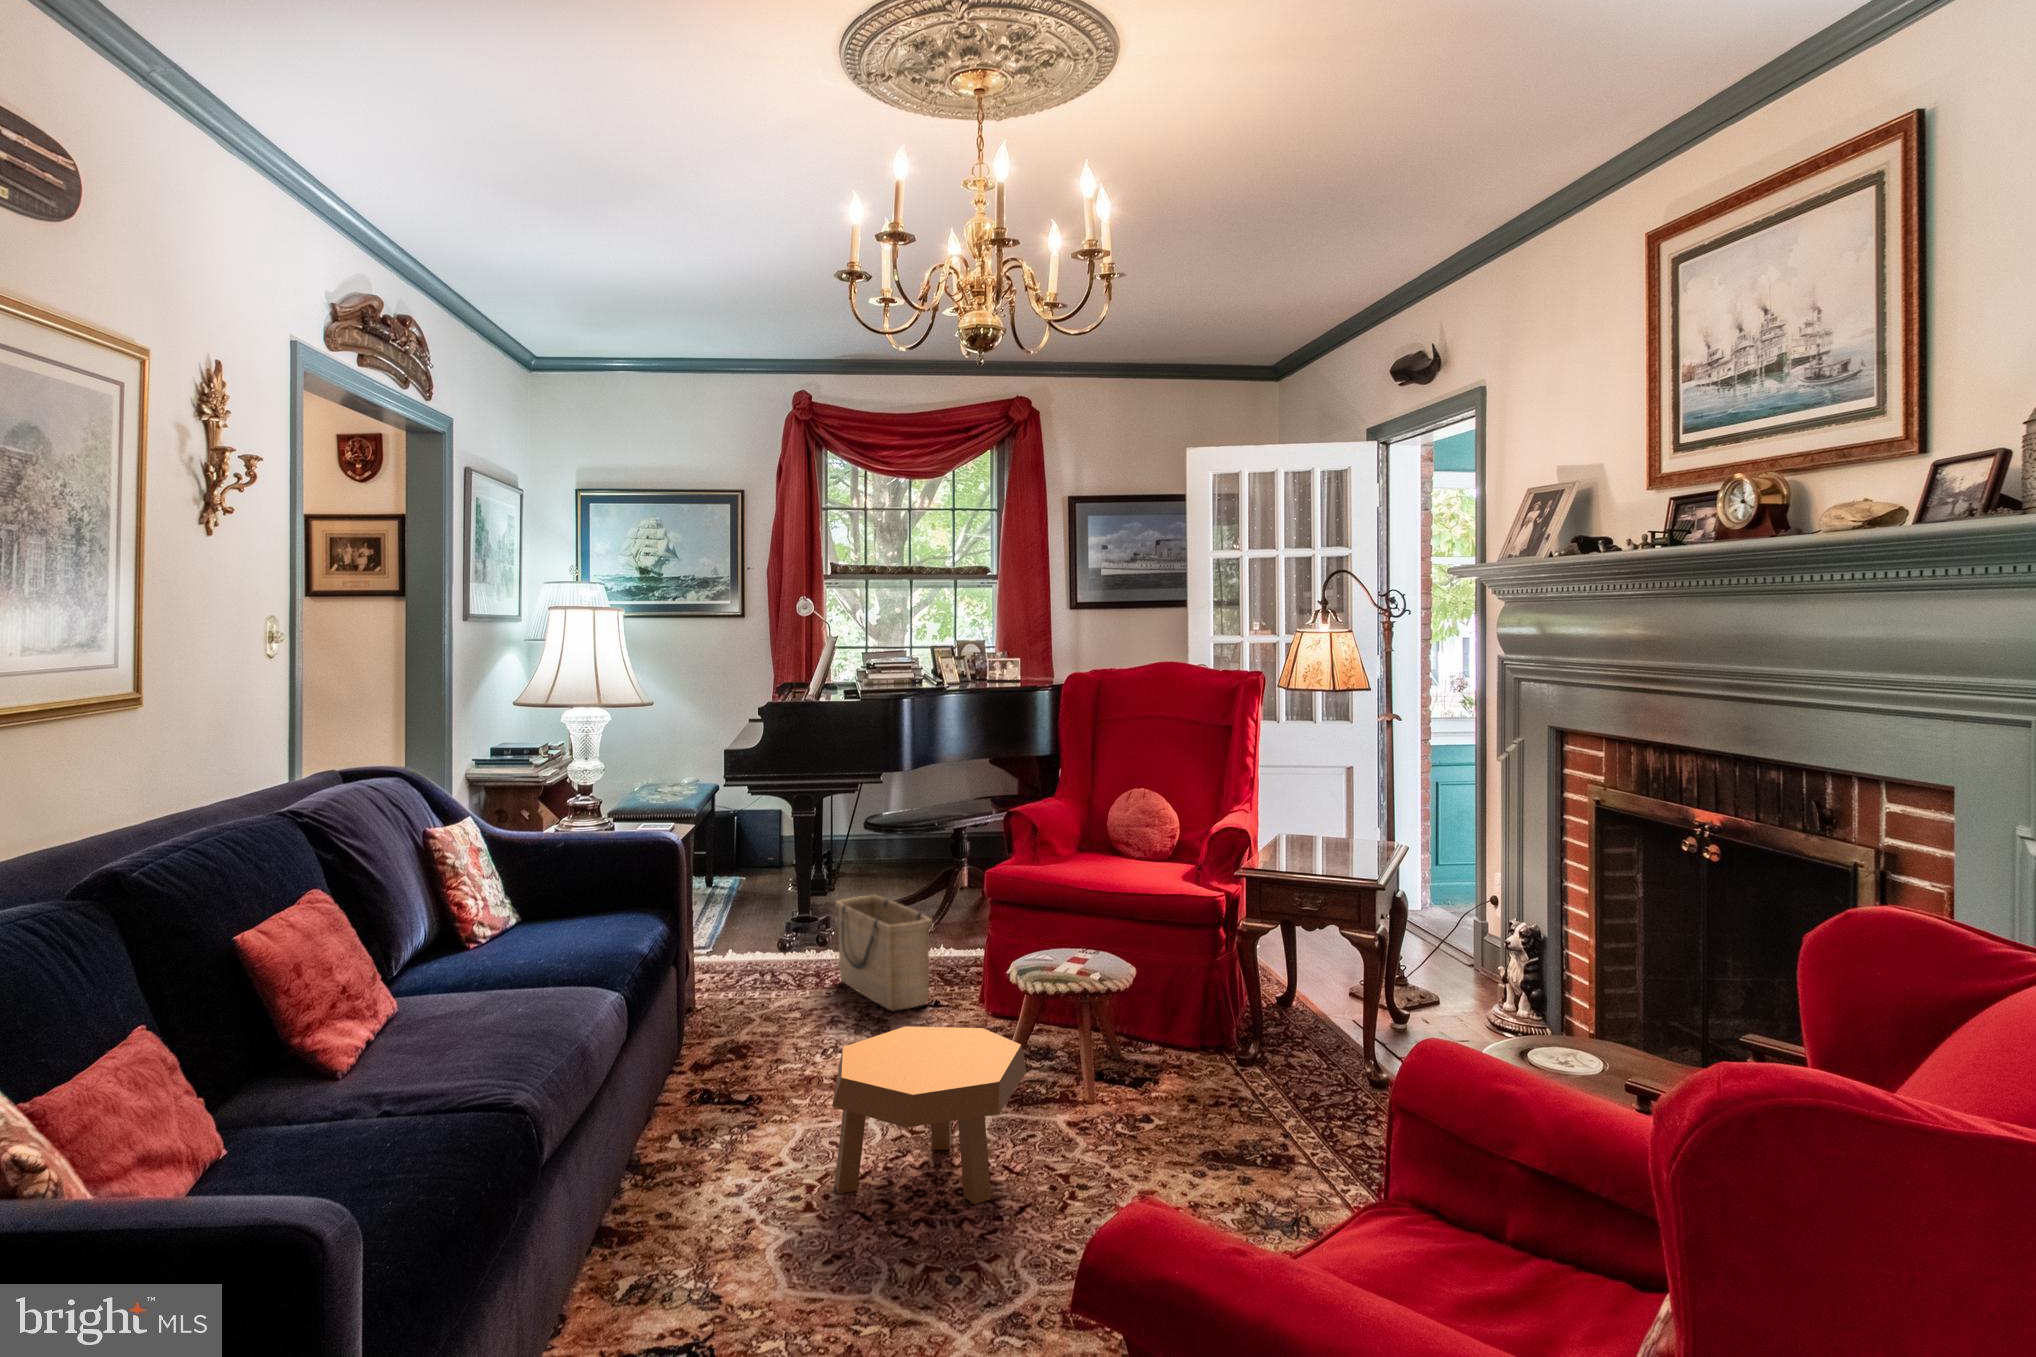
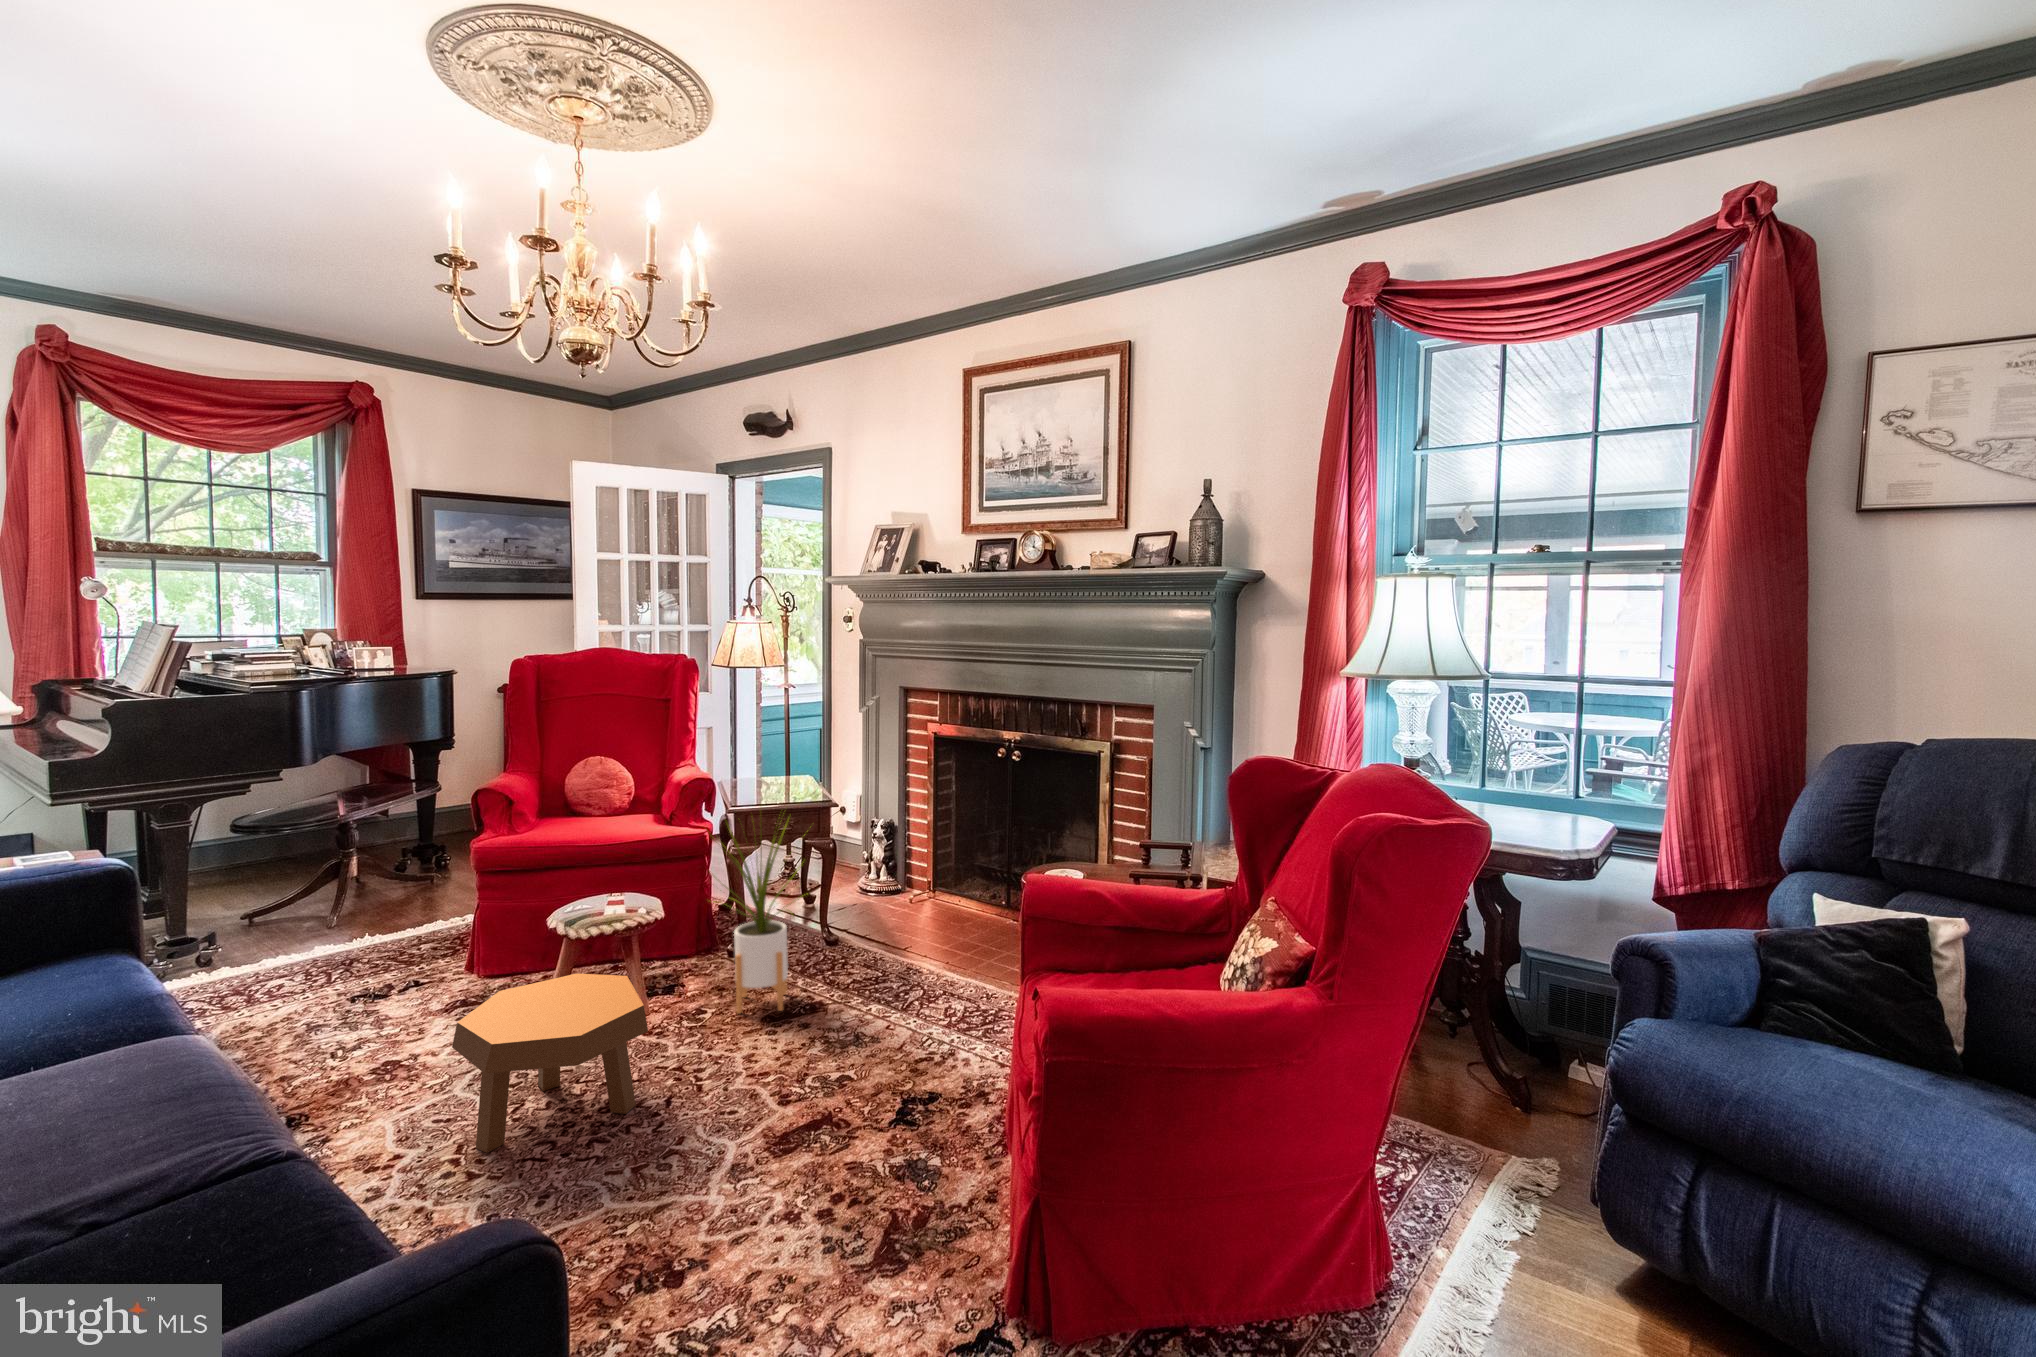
house plant: none [1150,862,1296,1146] -> present [713,819,798,1013]
basket: present [836,895,932,1011] -> none [262,893,409,999]

